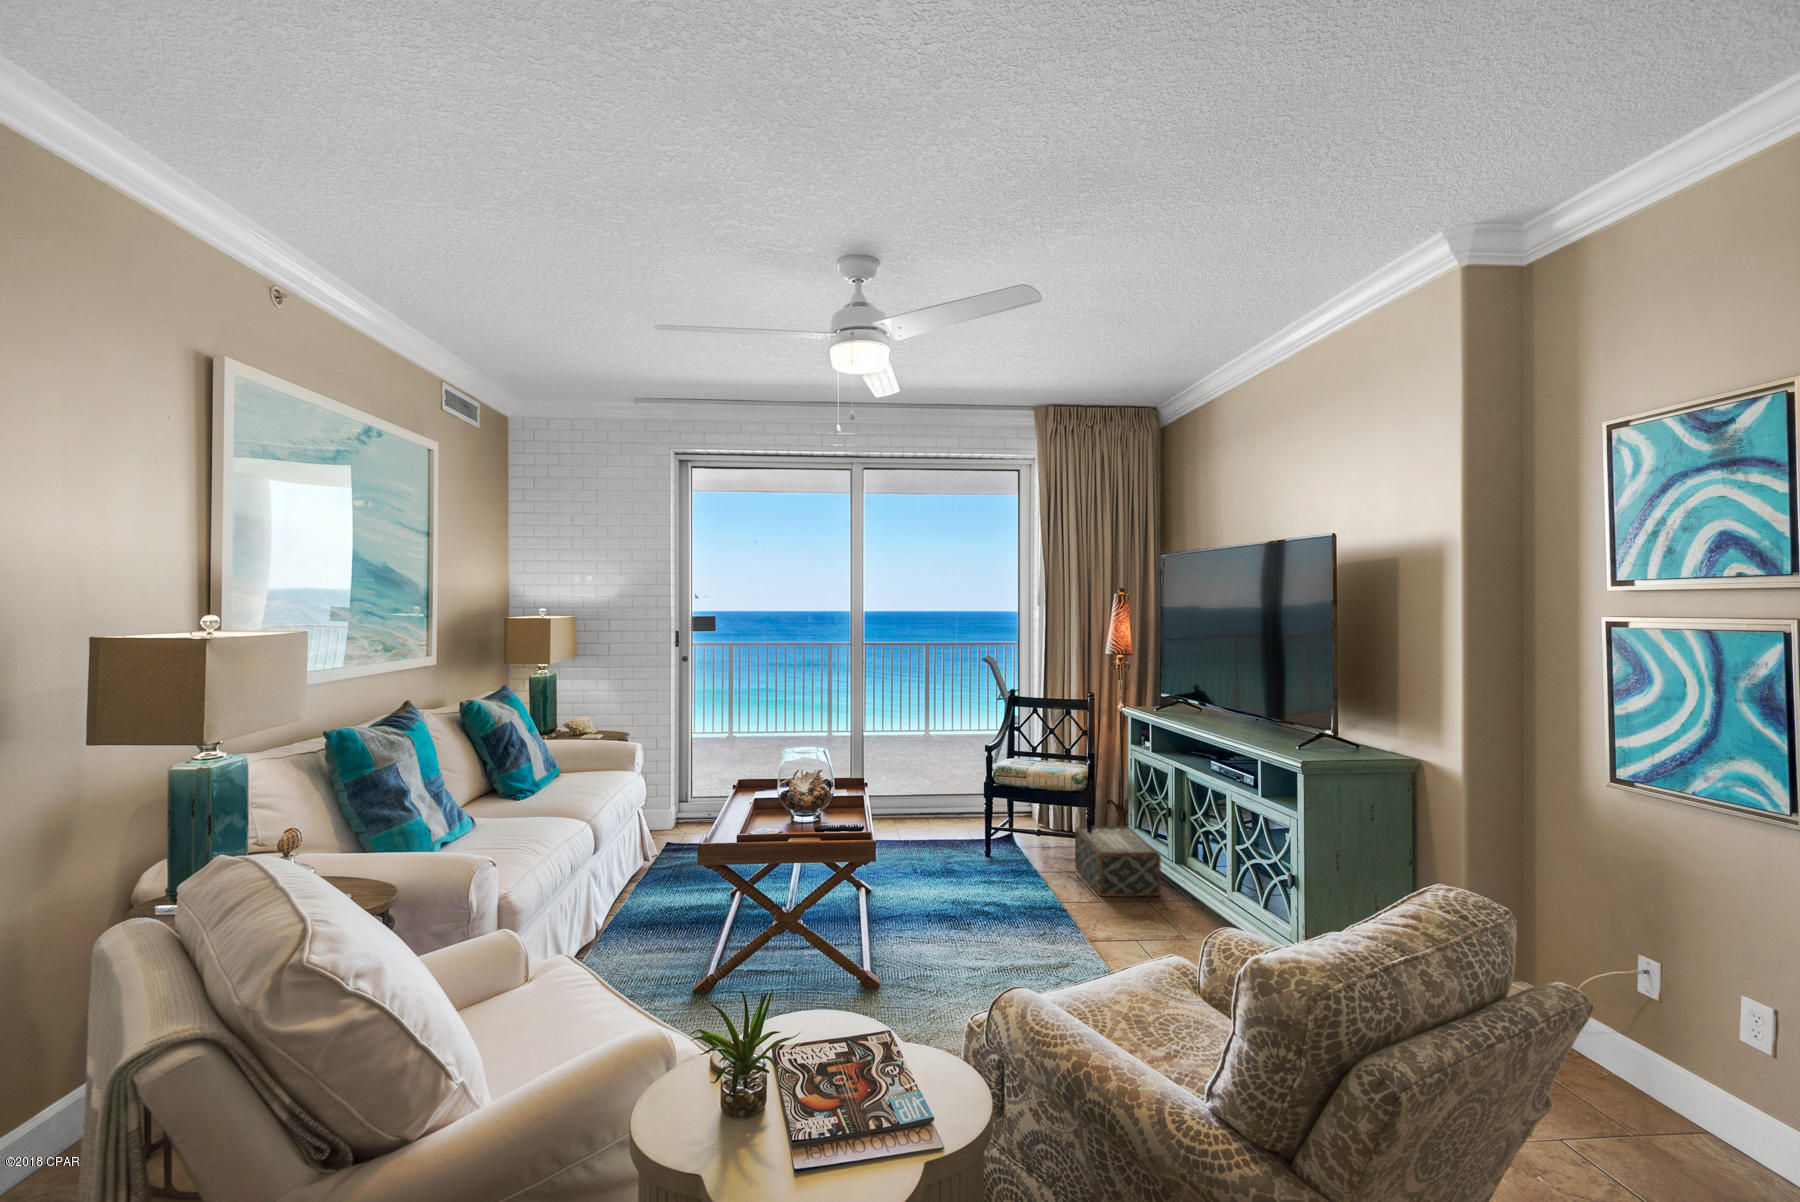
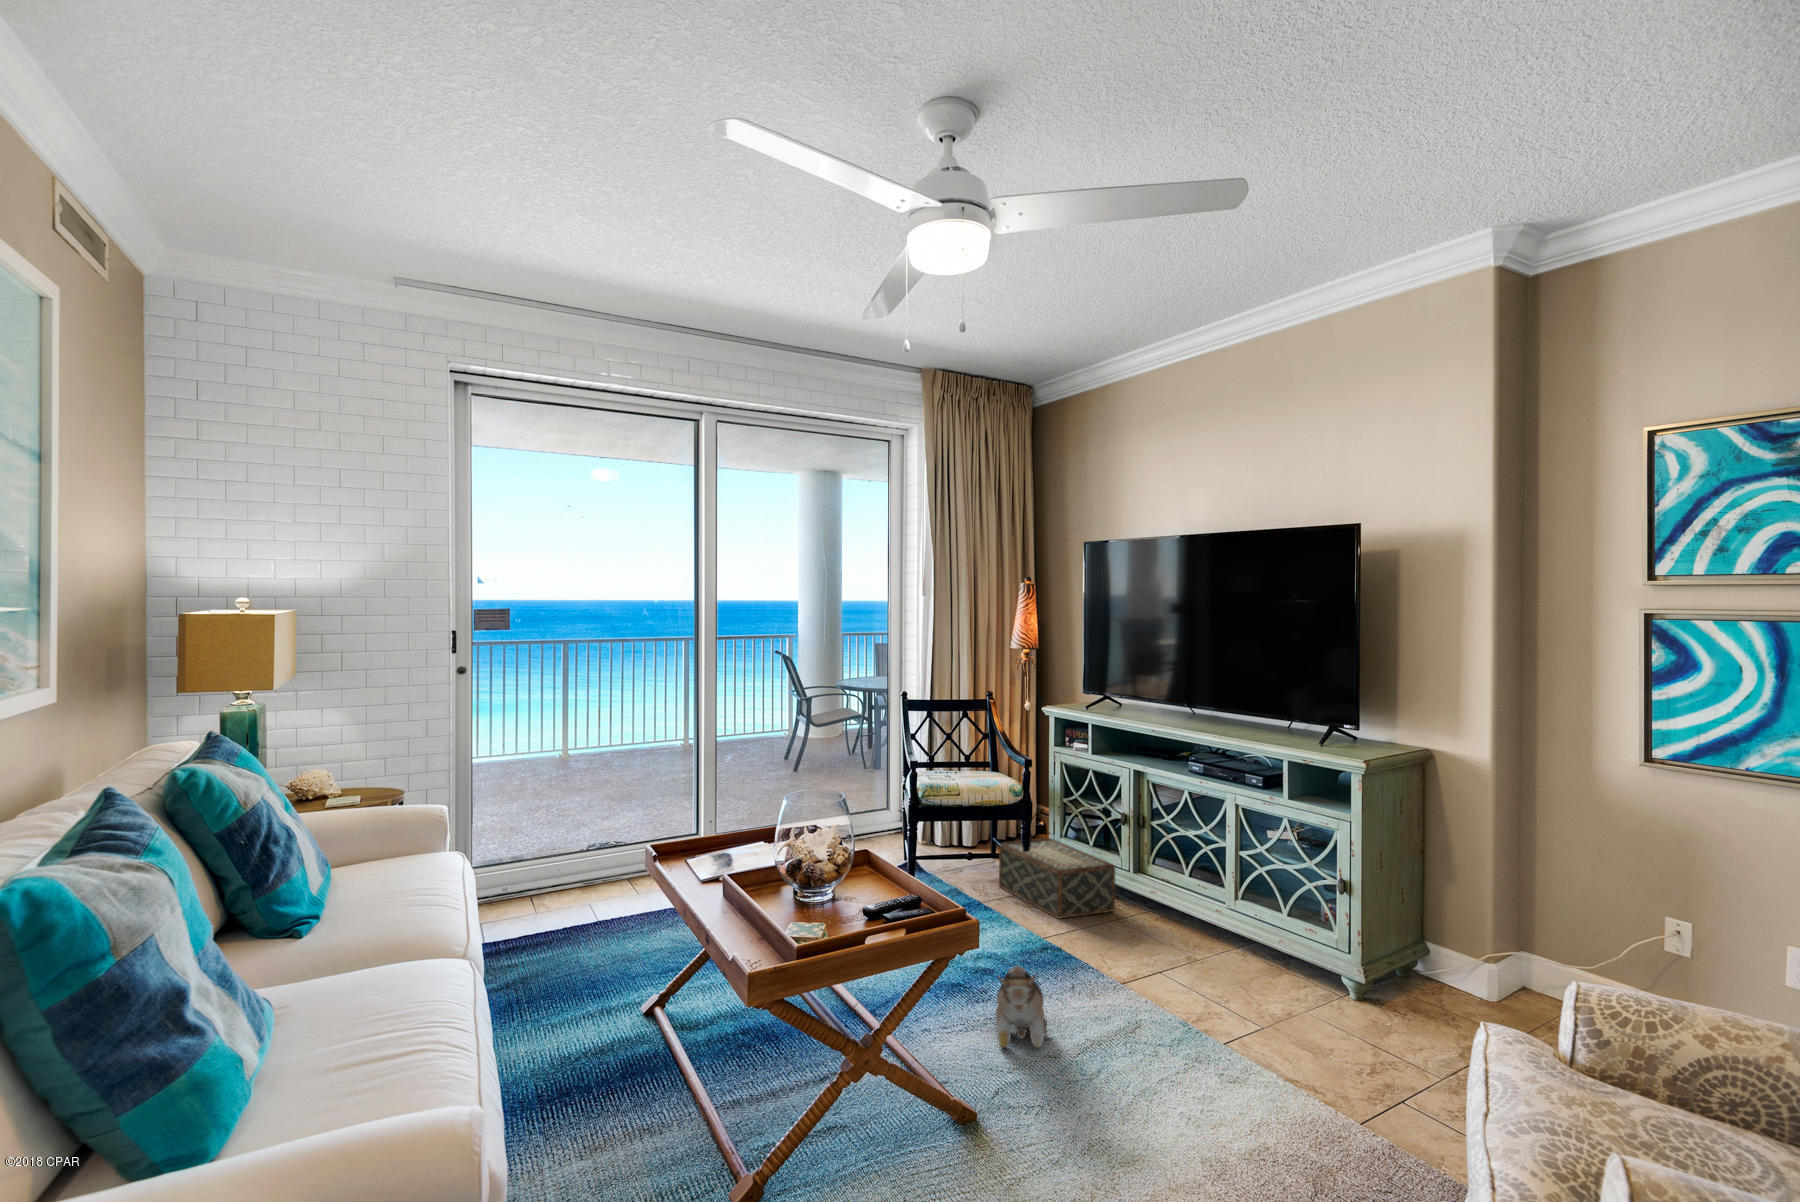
plush toy: none [918,917,988,988] -> present [995,966,1047,1048]

